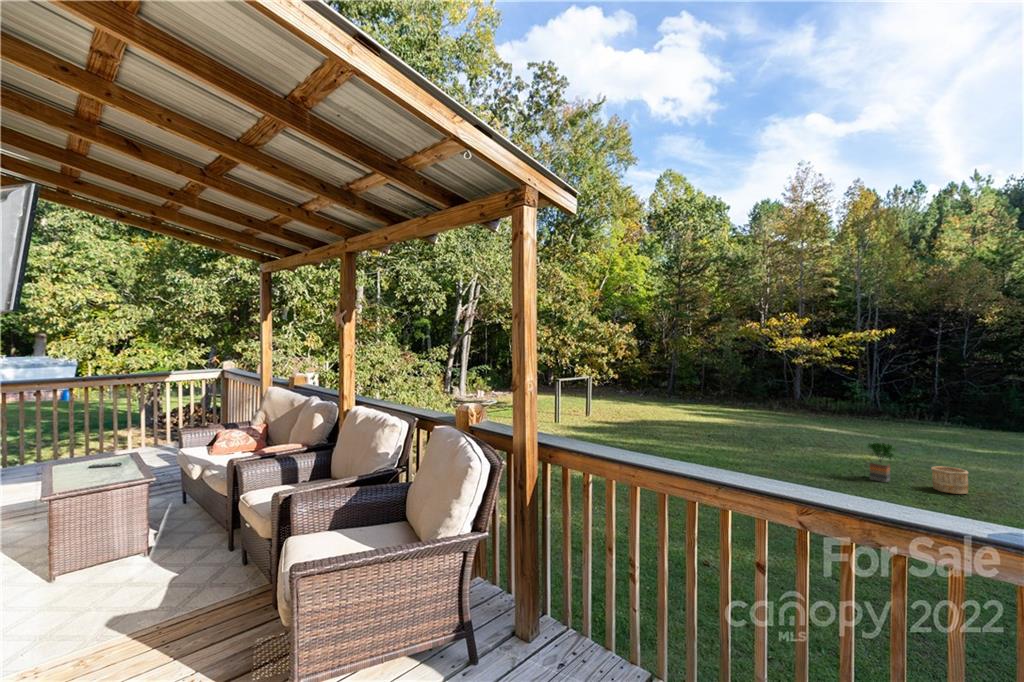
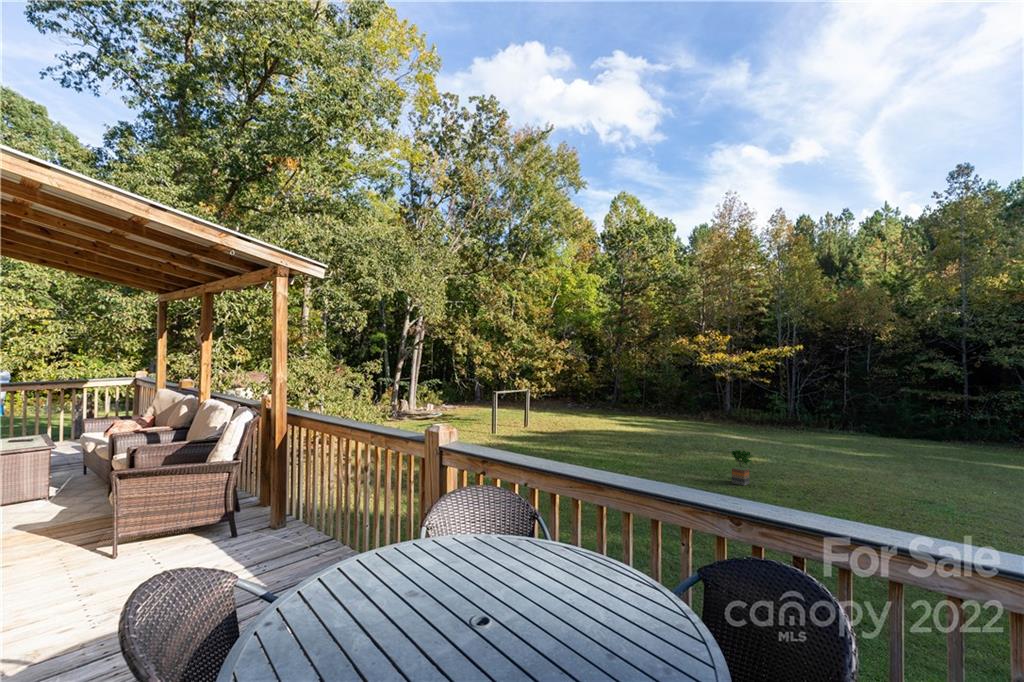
wooden bucket: present [931,466,968,494] -> none [779,470,808,495]

